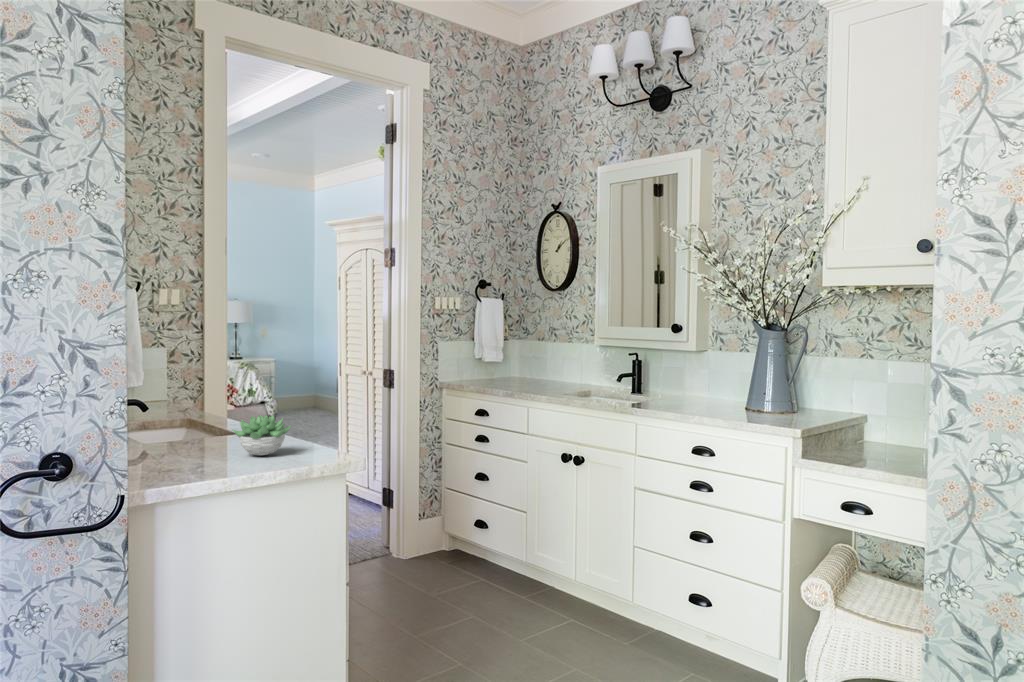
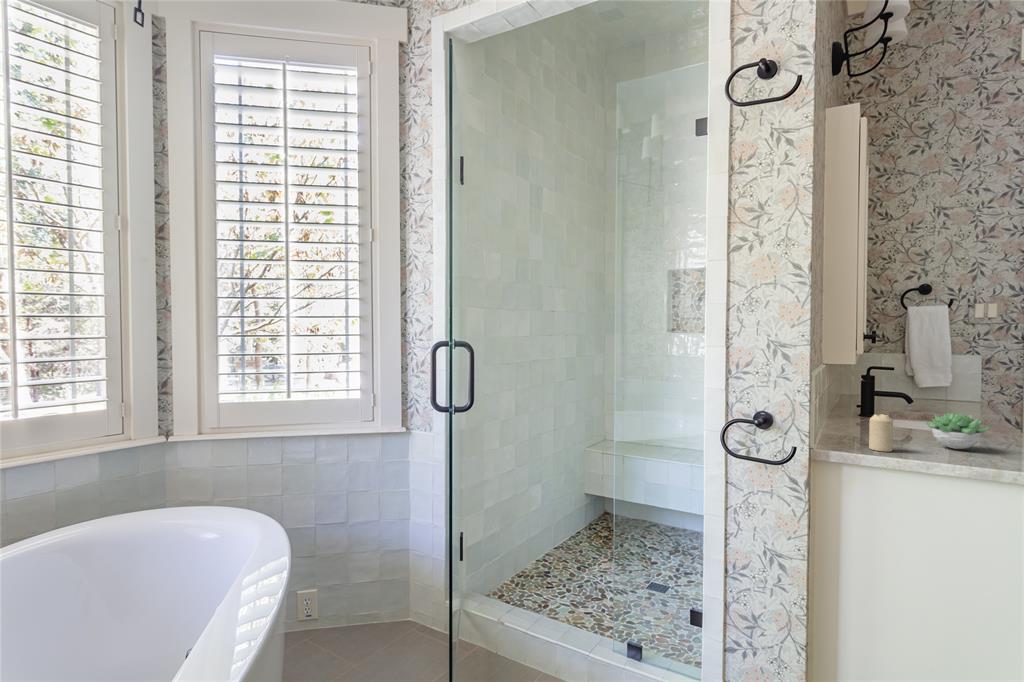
candle: none [188,429,216,477] -> present [869,414,893,452]

